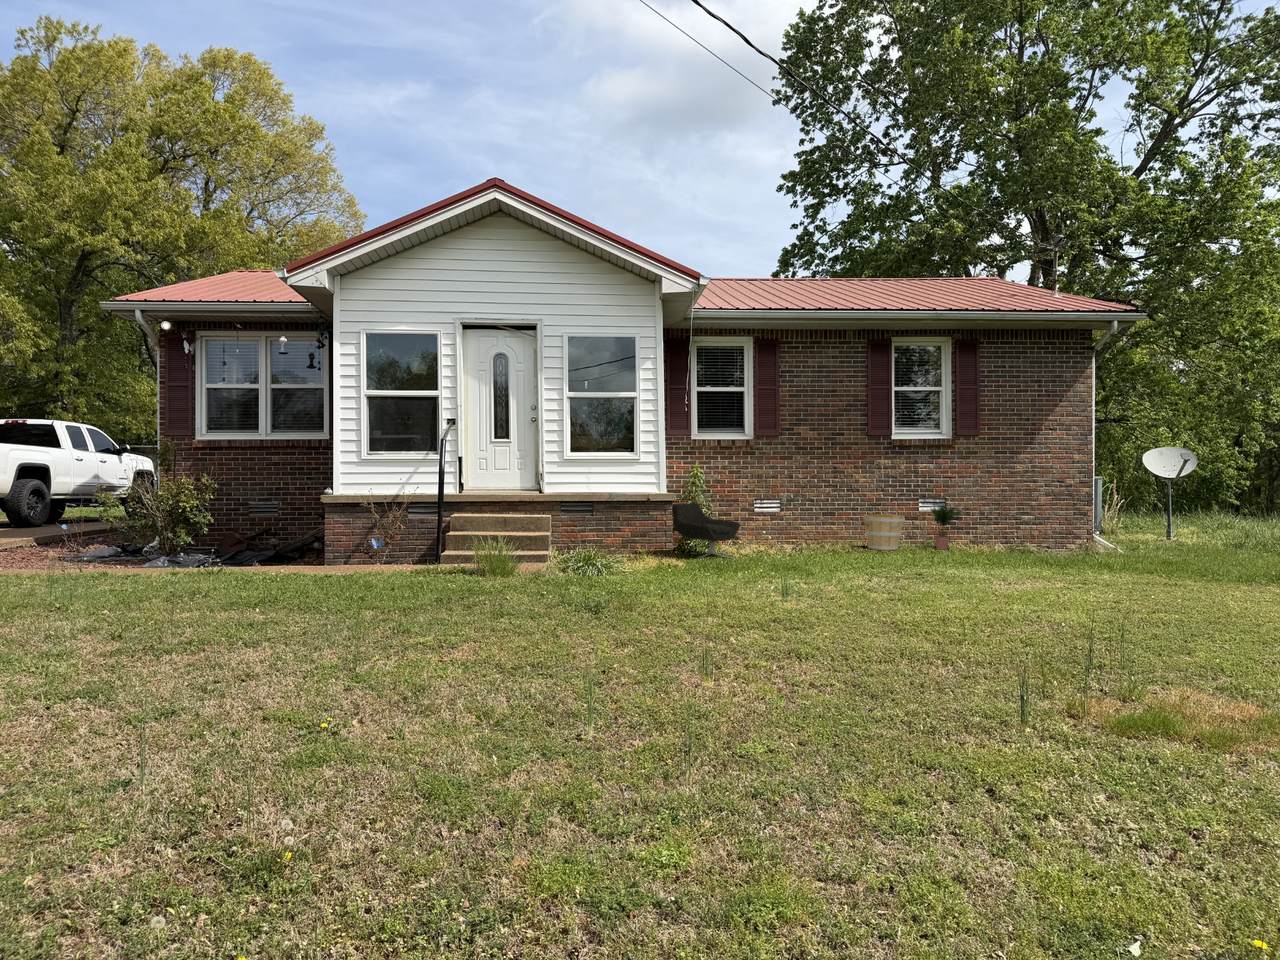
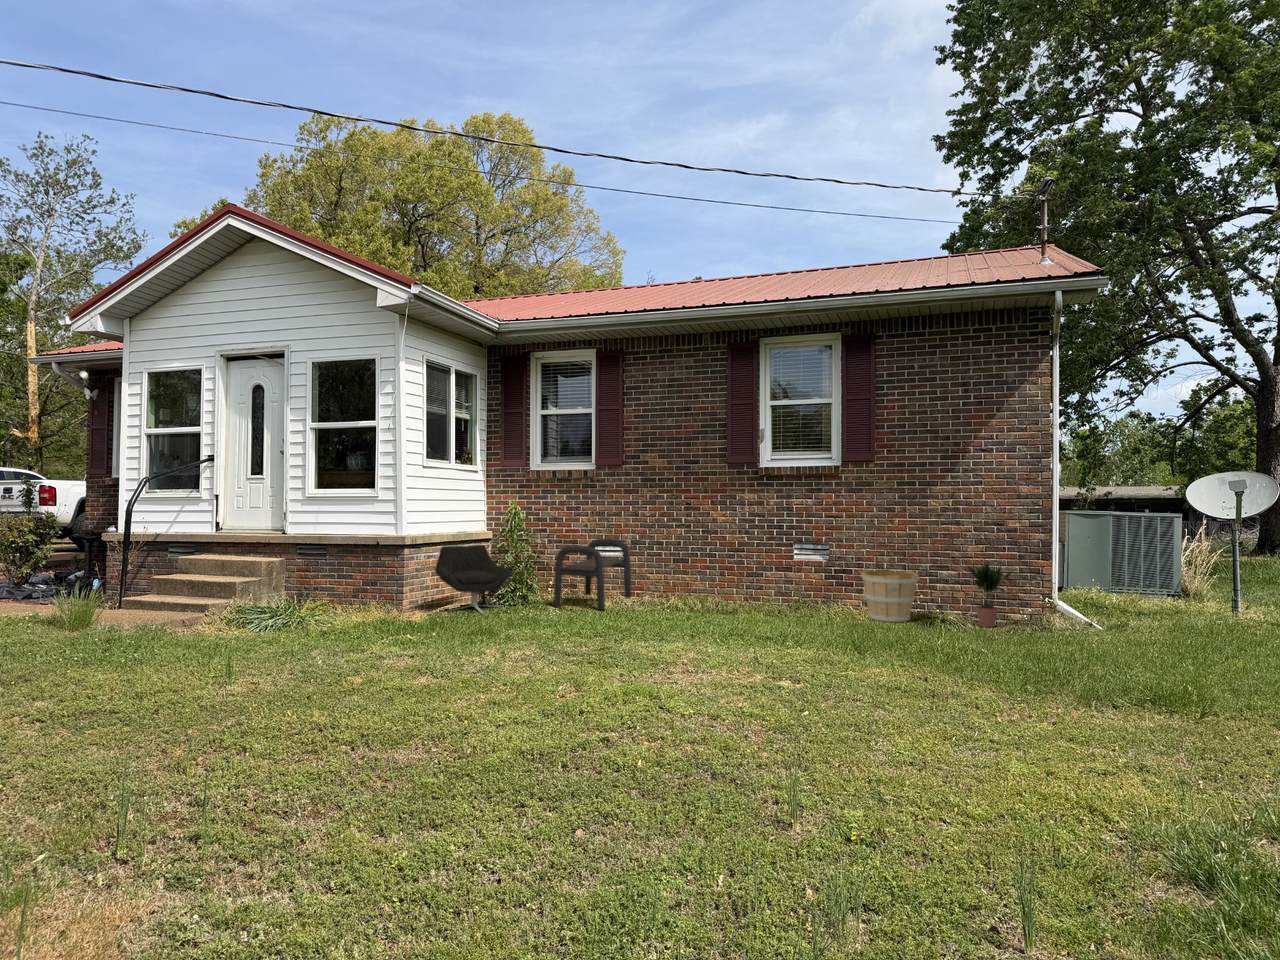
bench: none [752,497,809,553] -> present [554,539,631,610]
potted plant: present [930,506,960,550] -> present [968,563,1012,627]
wooden bucket: present [863,514,905,551] -> present [861,570,919,622]

